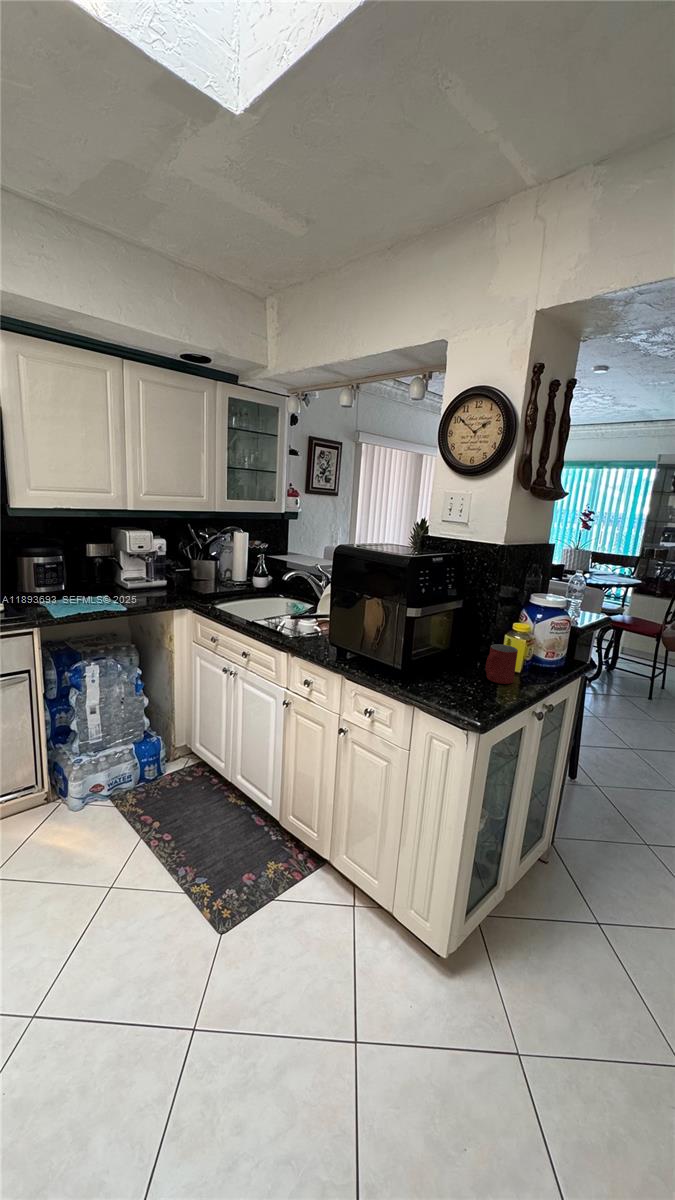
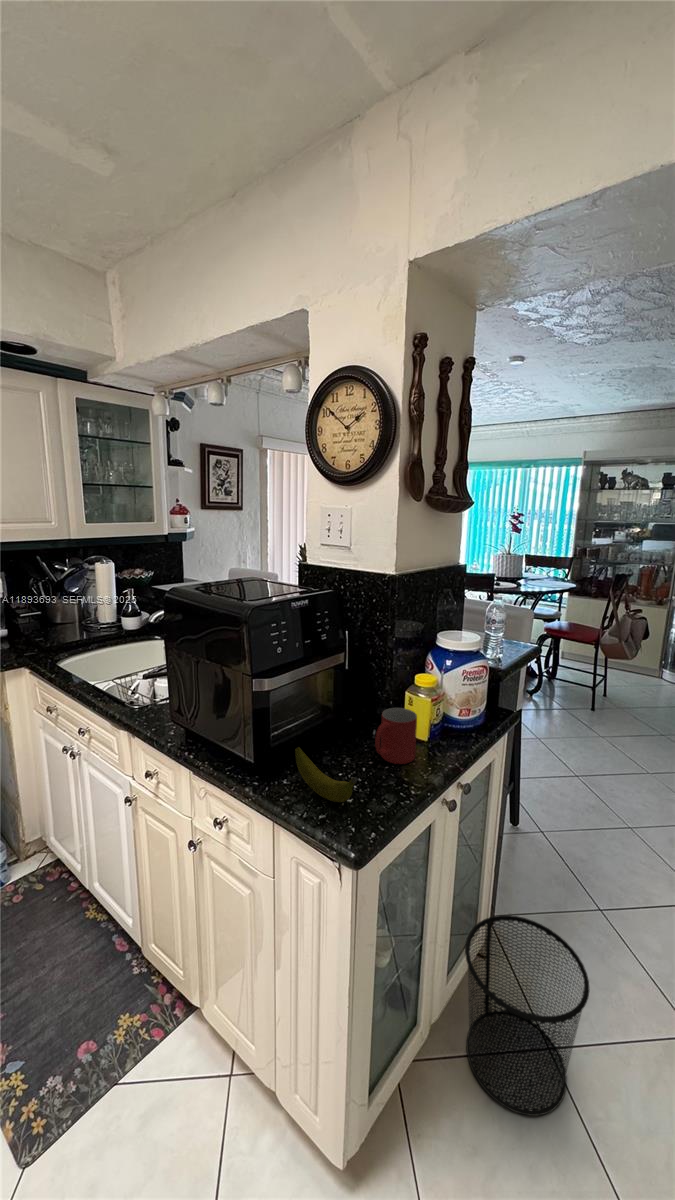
banana: none [429,662,480,698] -> present [295,747,356,802]
waste bin: none [532,819,637,959] -> present [465,915,590,1116]

